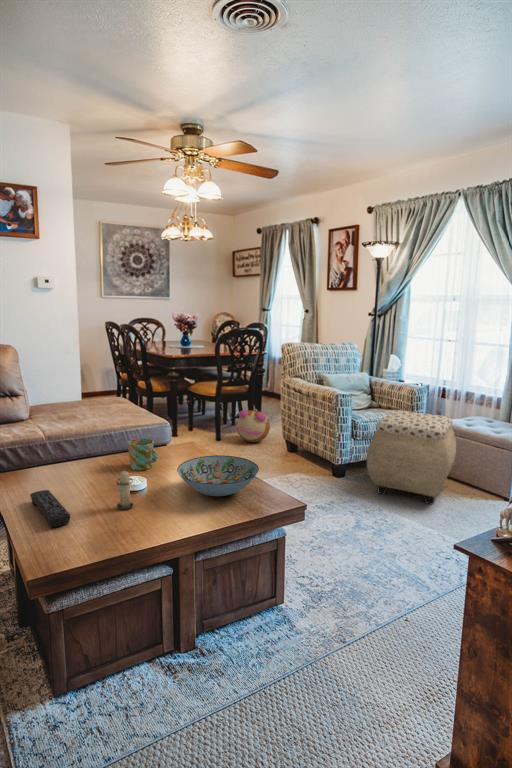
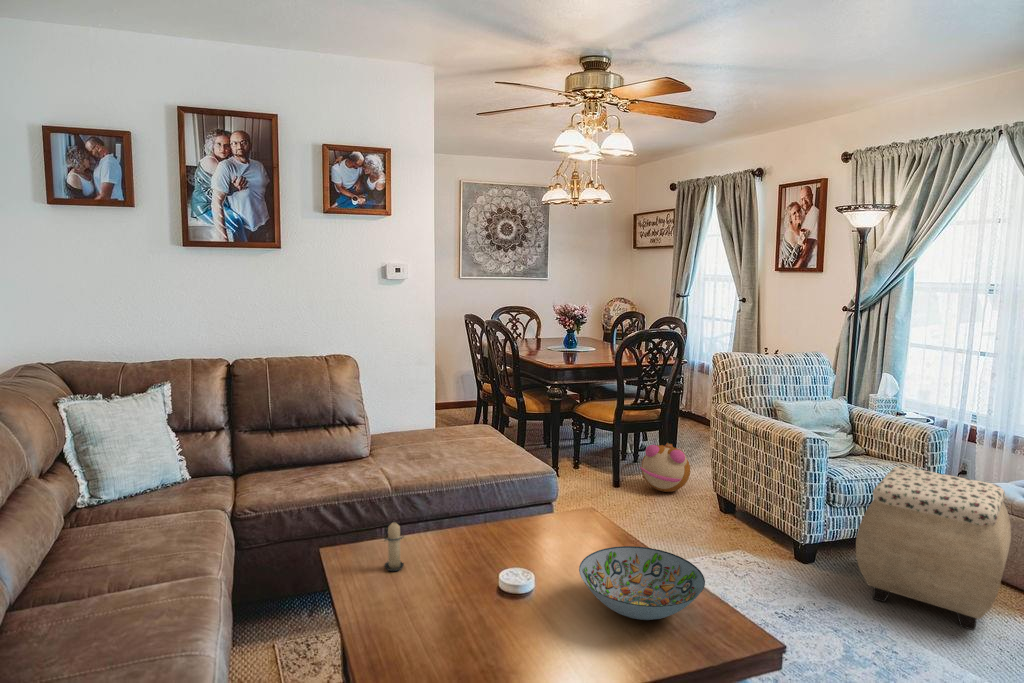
mug: present [128,438,158,470] -> none [504,507,546,555]
candle: present [116,469,133,509] -> present [384,522,404,571]
remote control: present [30,490,70,528] -> none [375,586,430,654]

